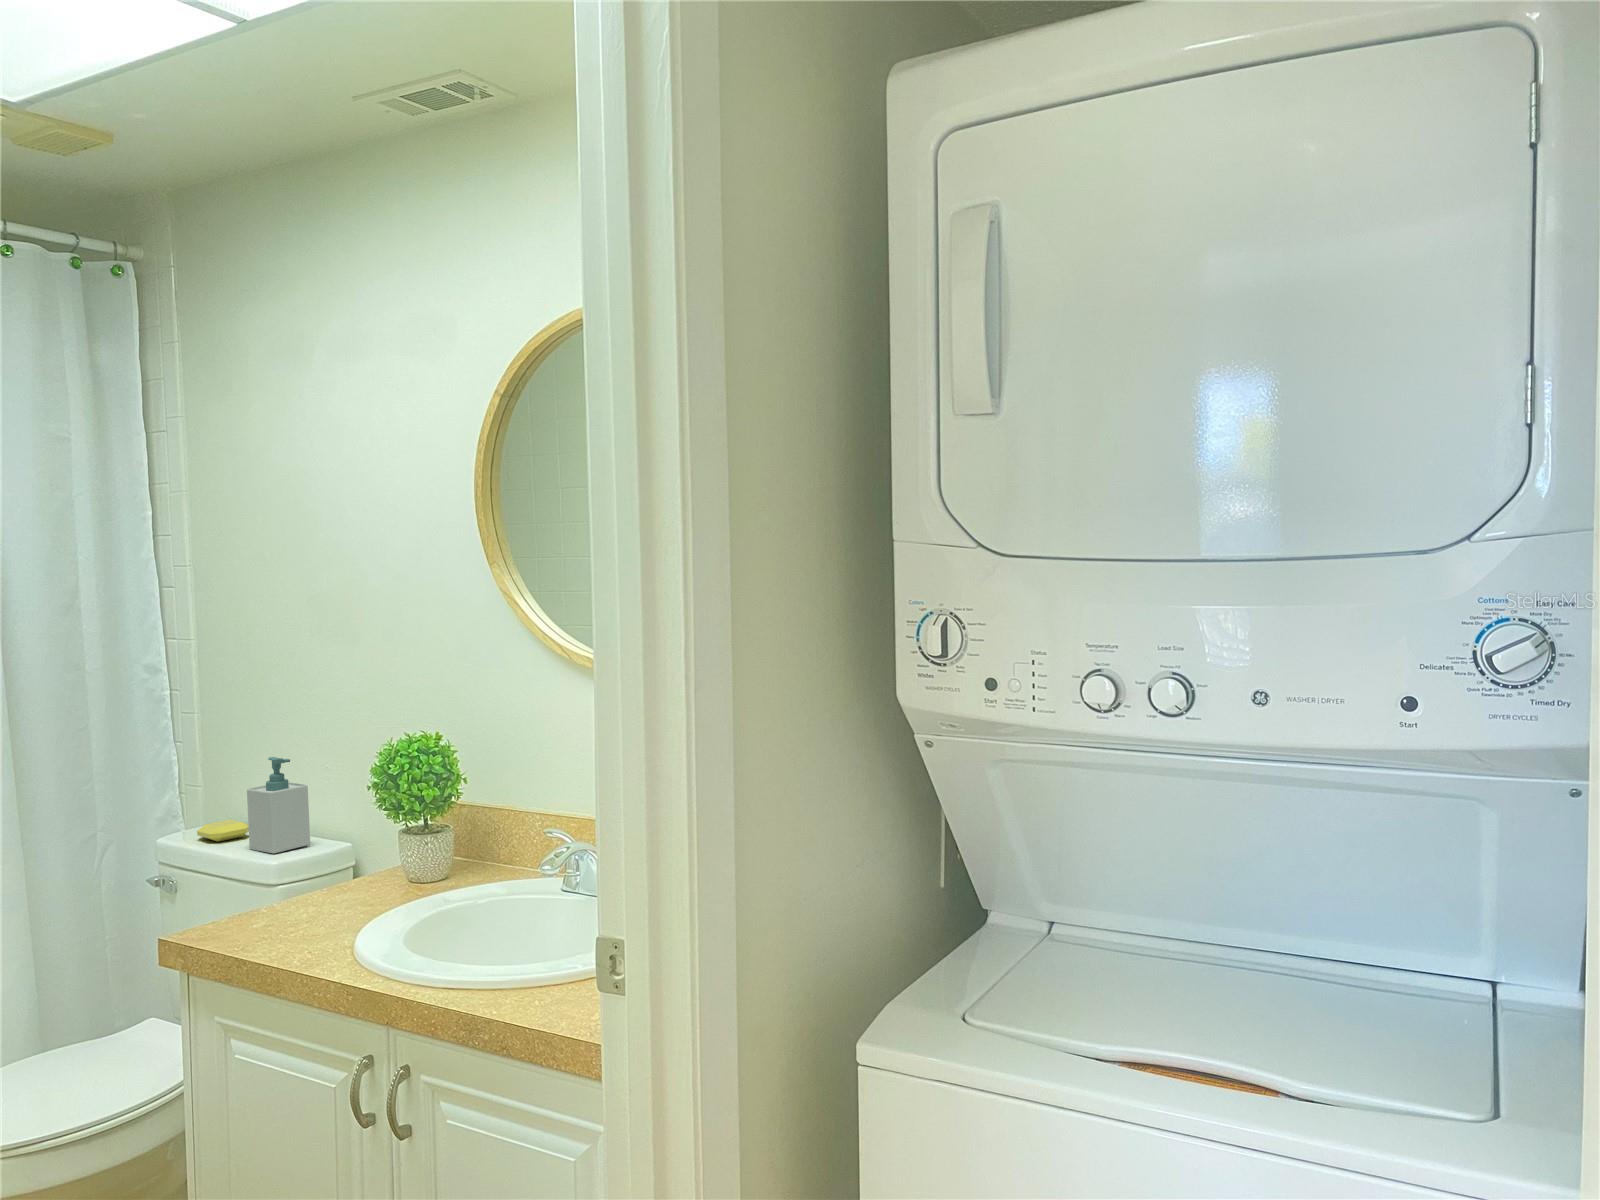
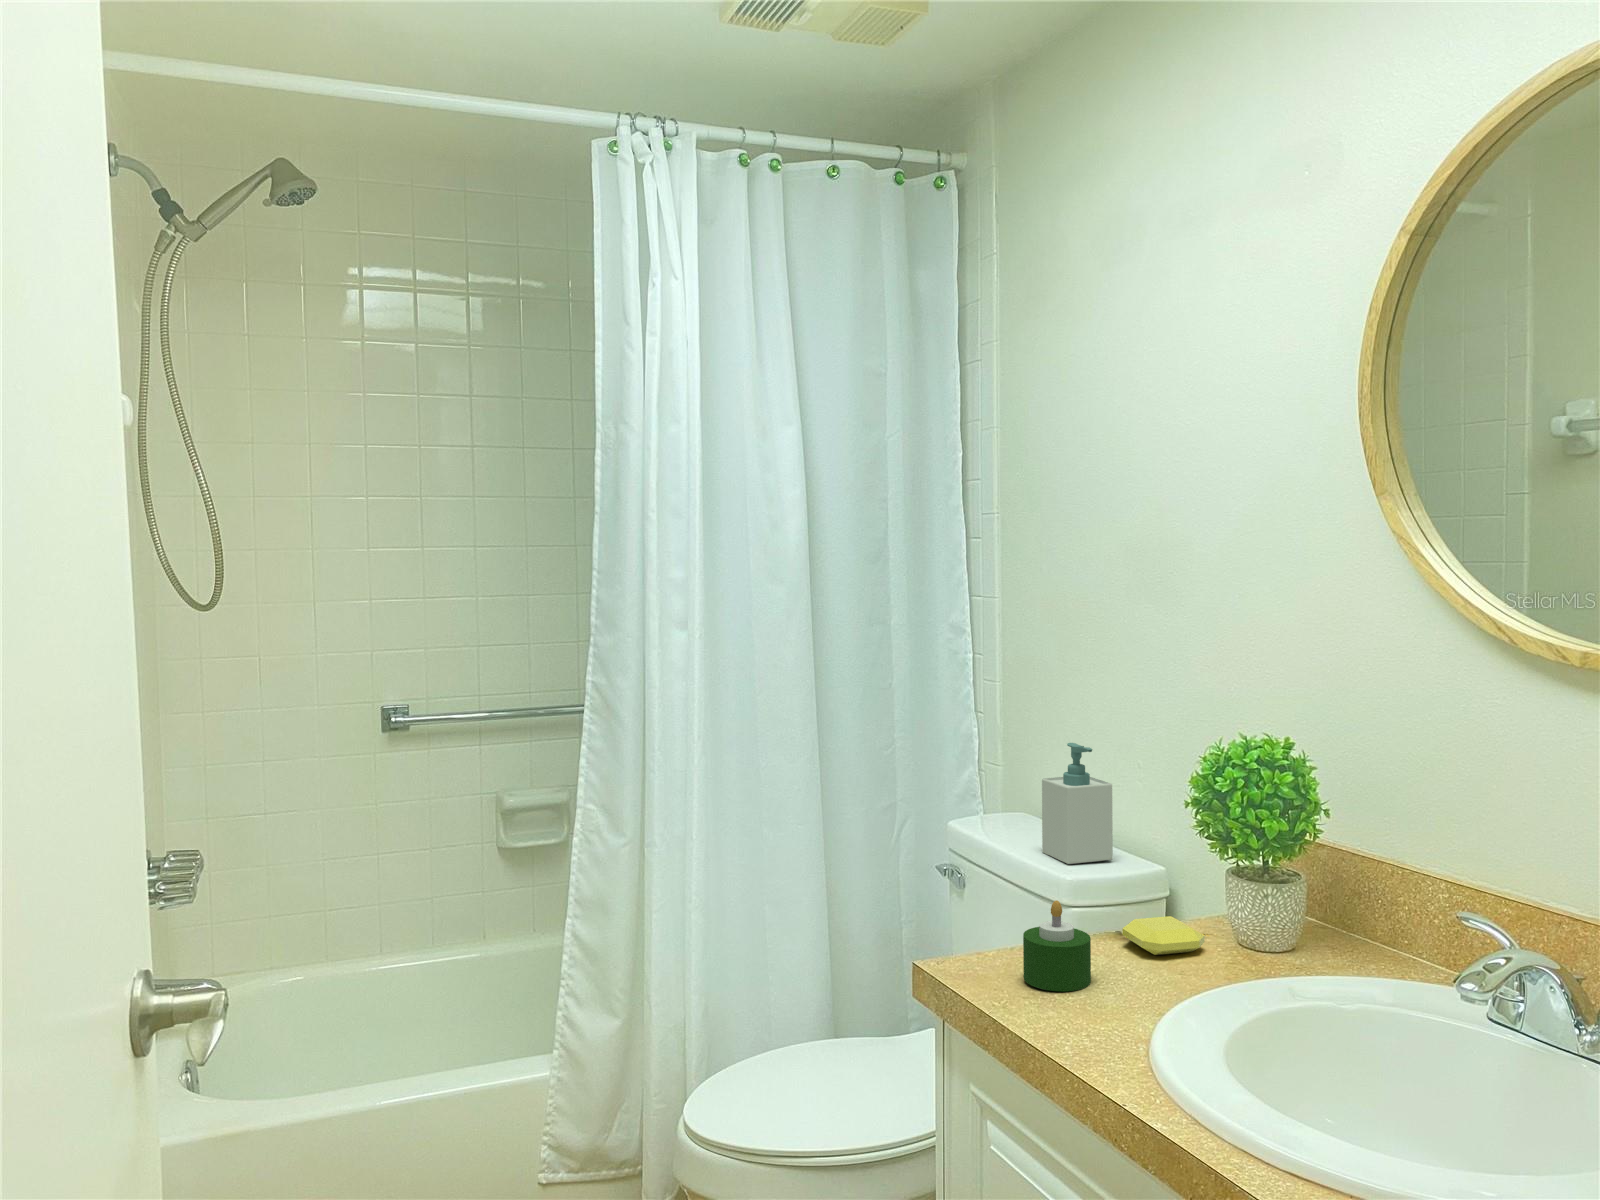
soap bar: present [197,819,249,842] -> present [1122,916,1205,955]
candle: none [248,871,304,938] -> present [1023,900,1091,991]

